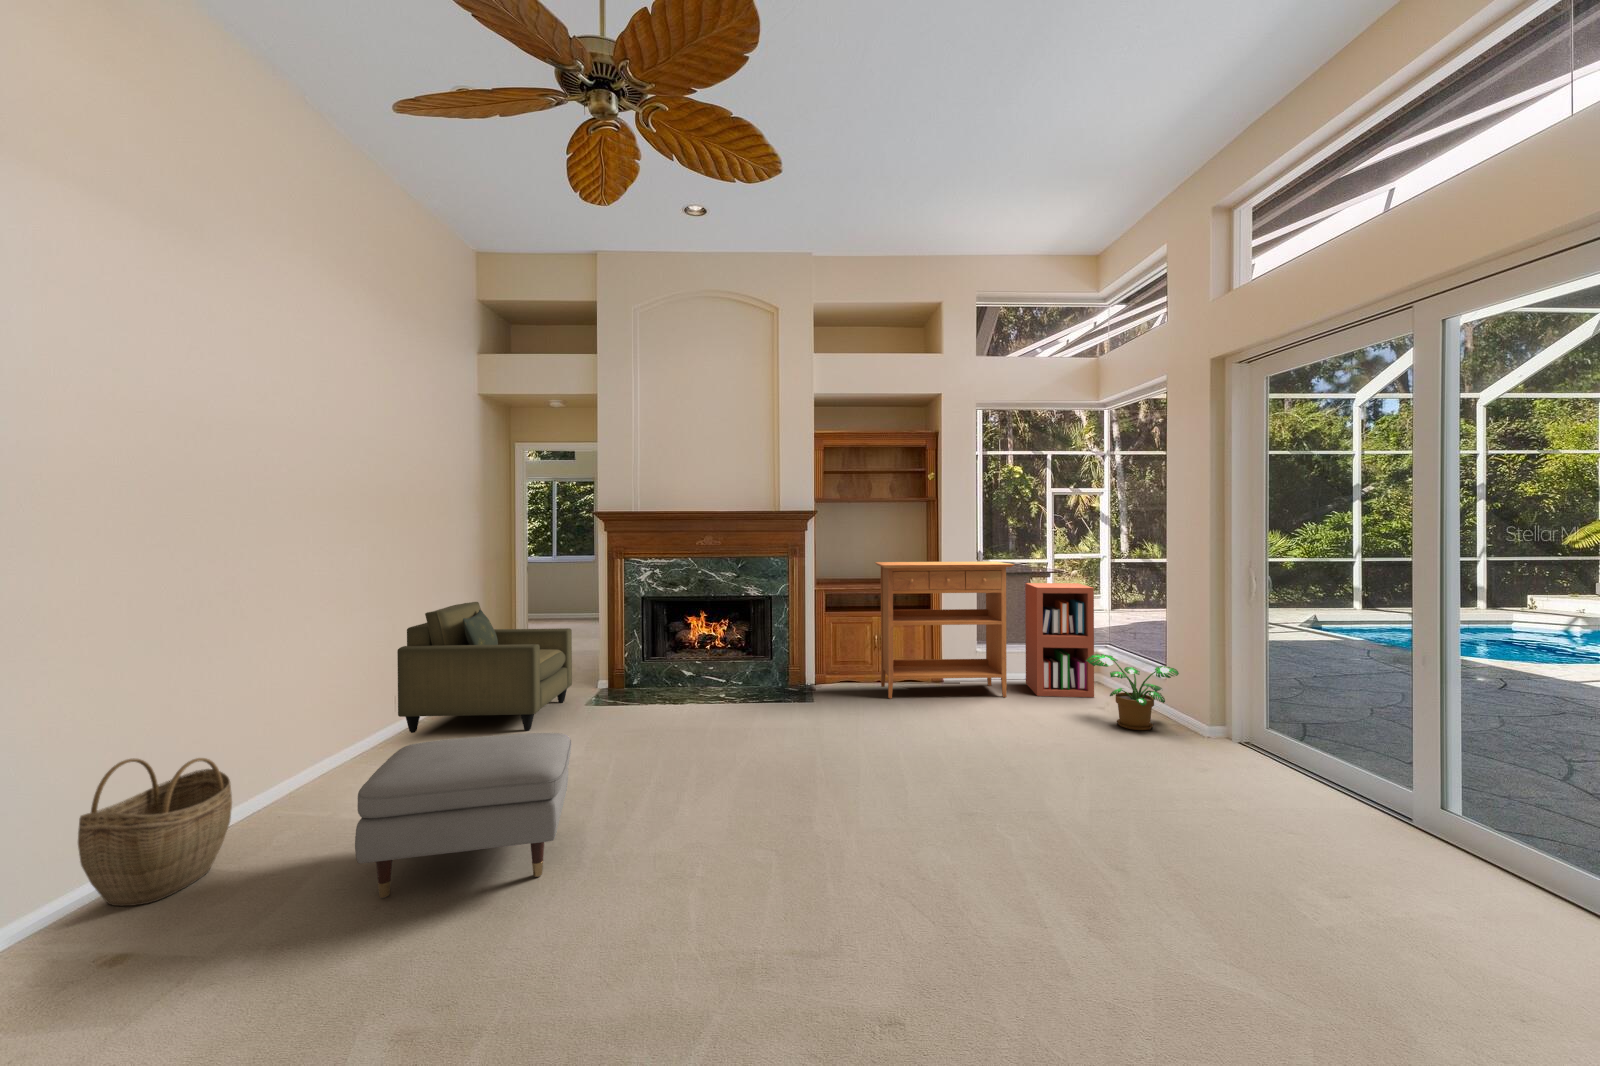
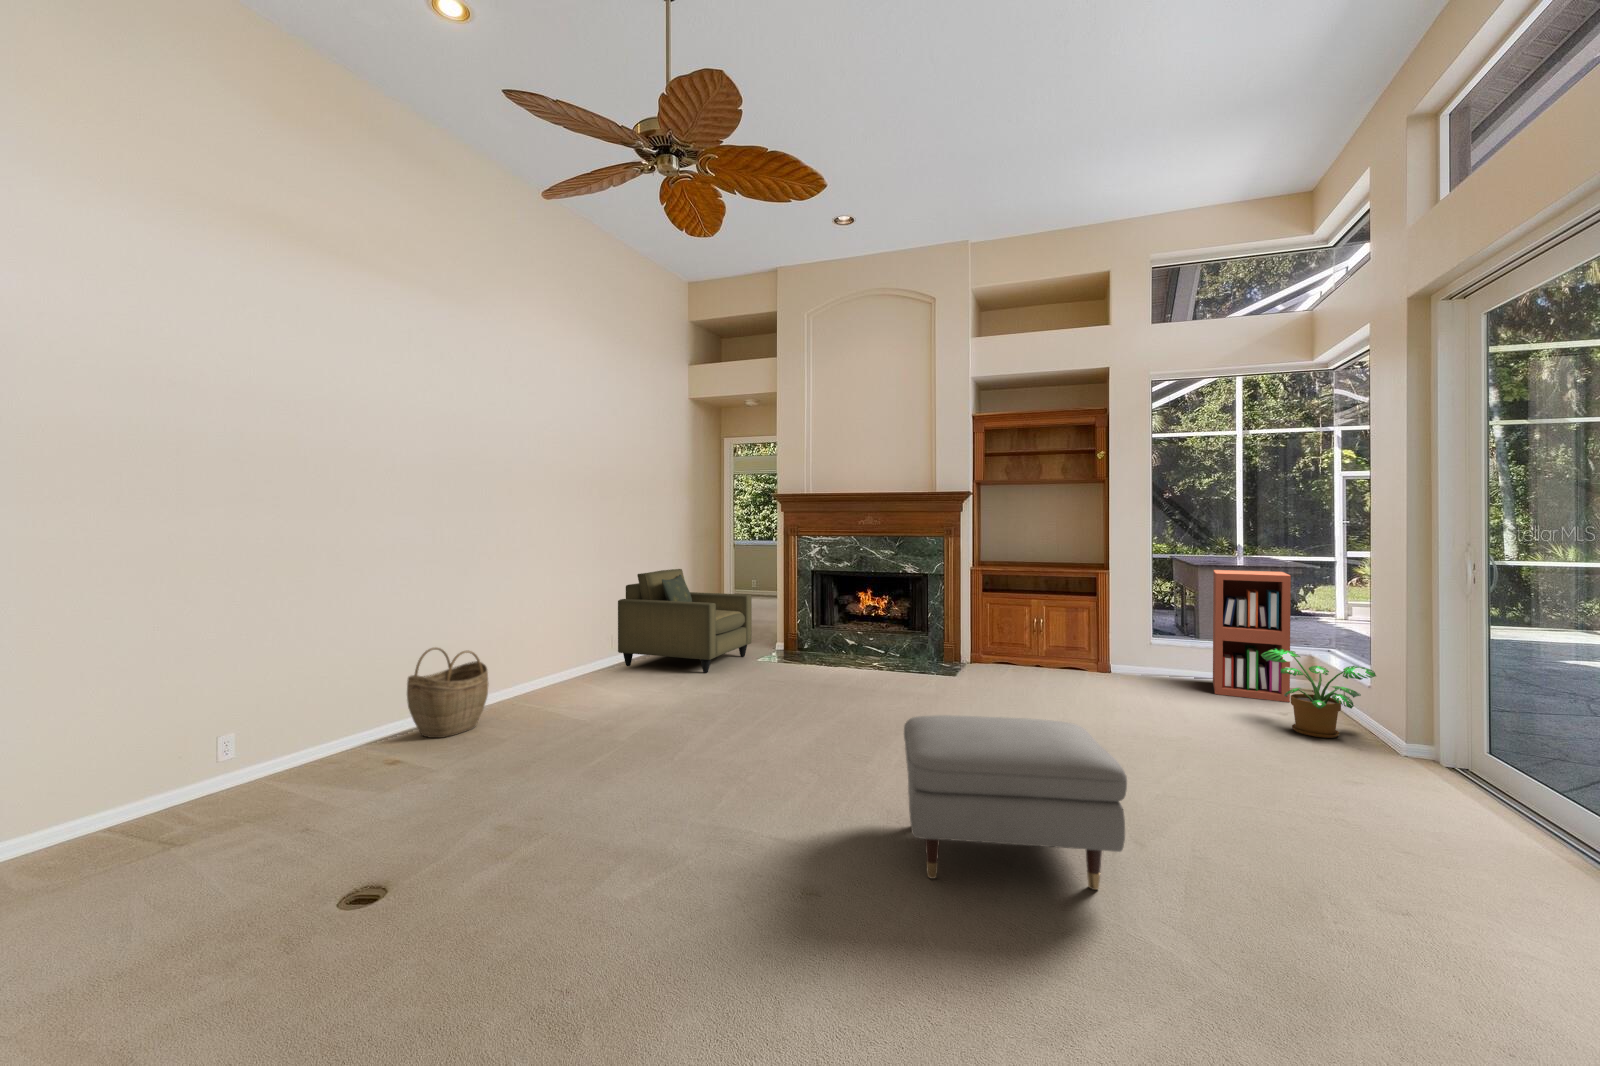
console table: present [875,561,1014,698] -> none [1031,544,1185,692]
ottoman: present [355,733,571,898] -> present [904,715,1127,890]

